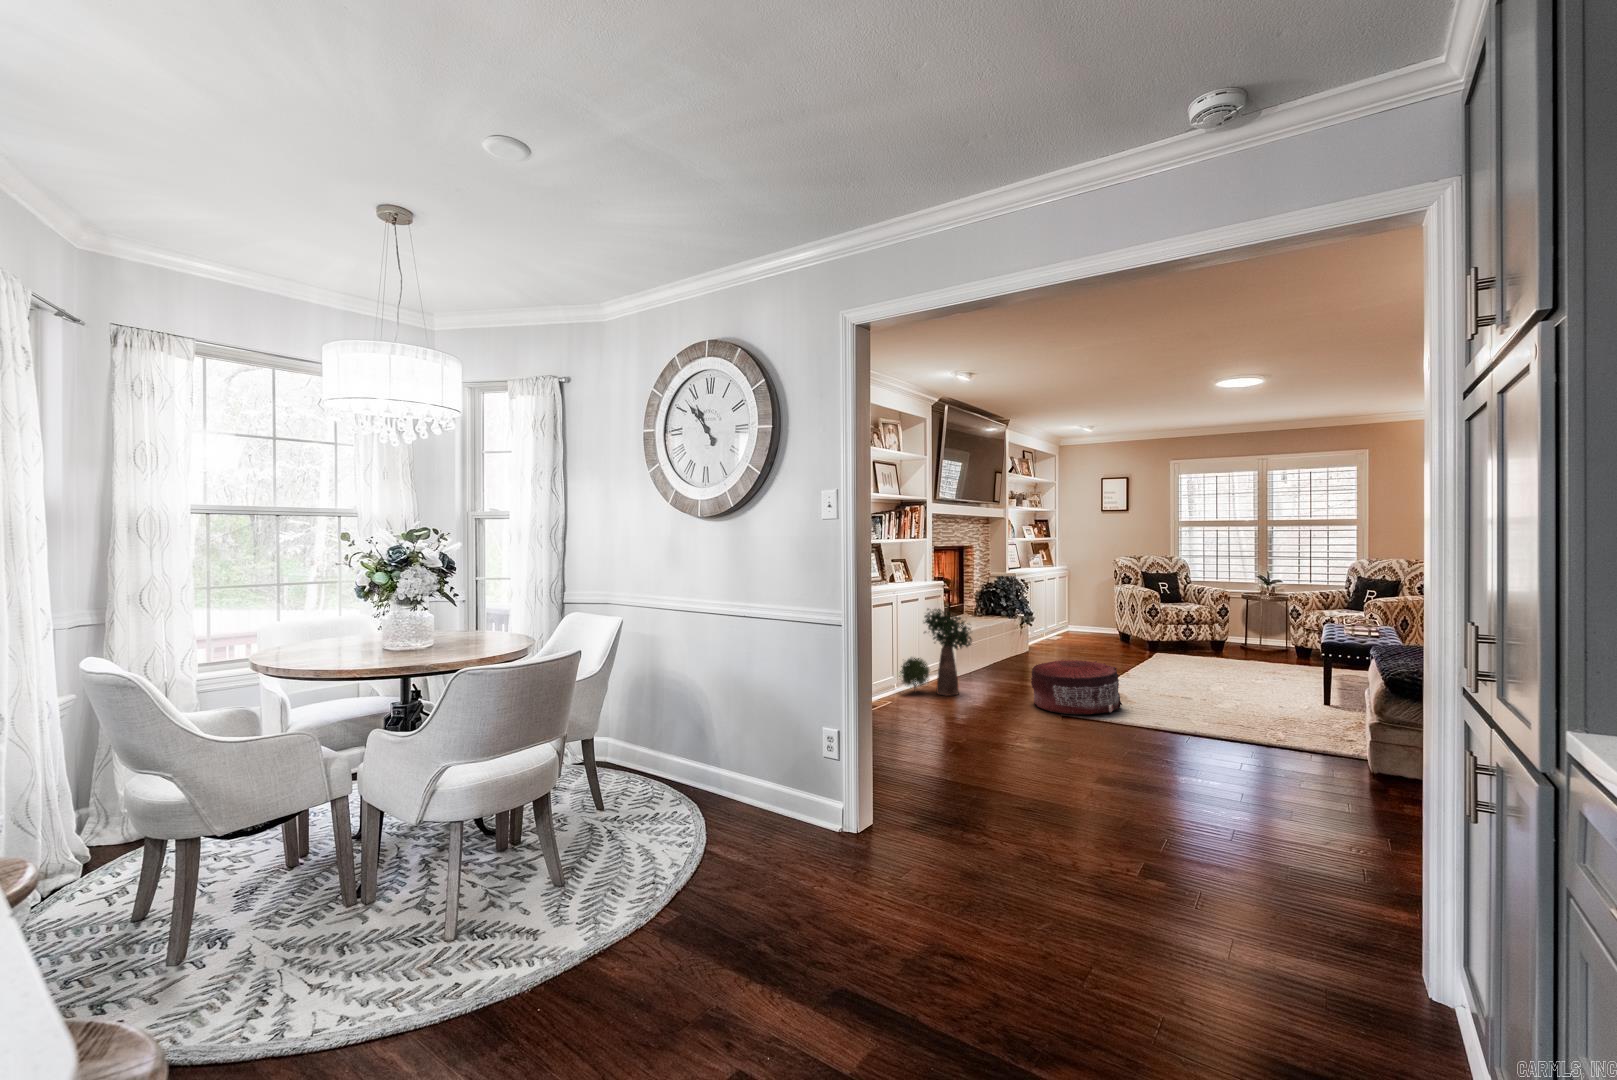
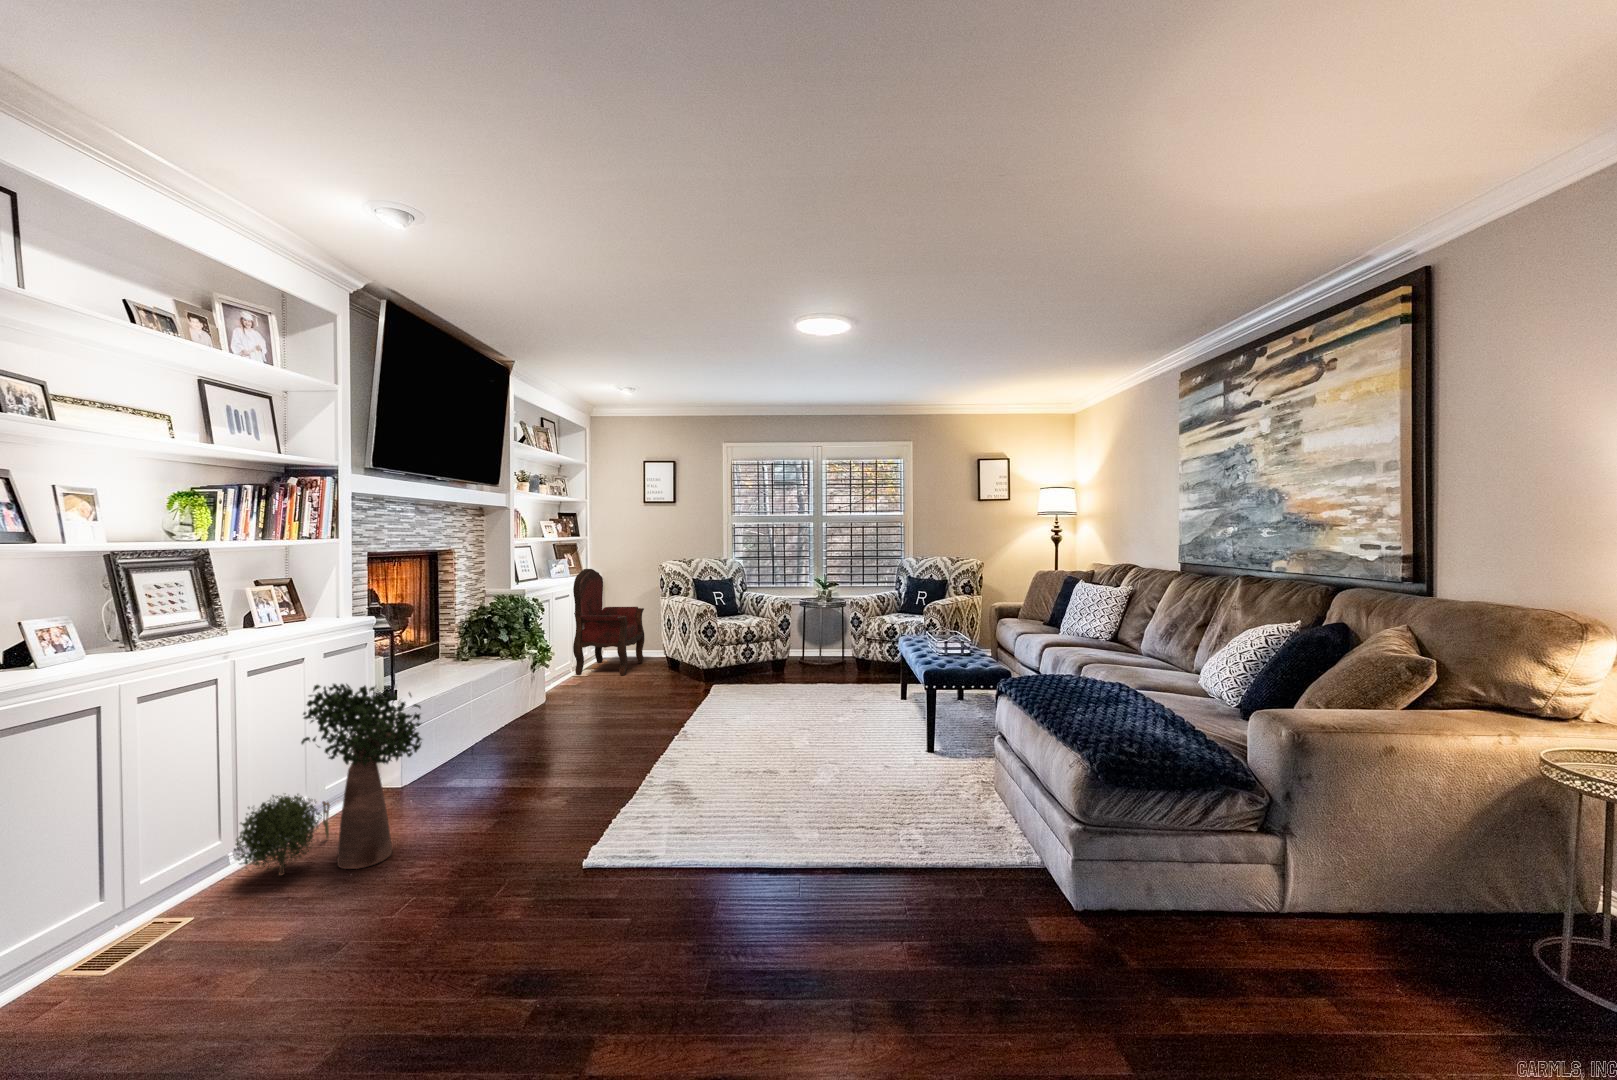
armchair: none [1046,561,1101,641] -> present [573,569,645,675]
pouf: present [1031,660,1122,715] -> none [540,746,705,875]

